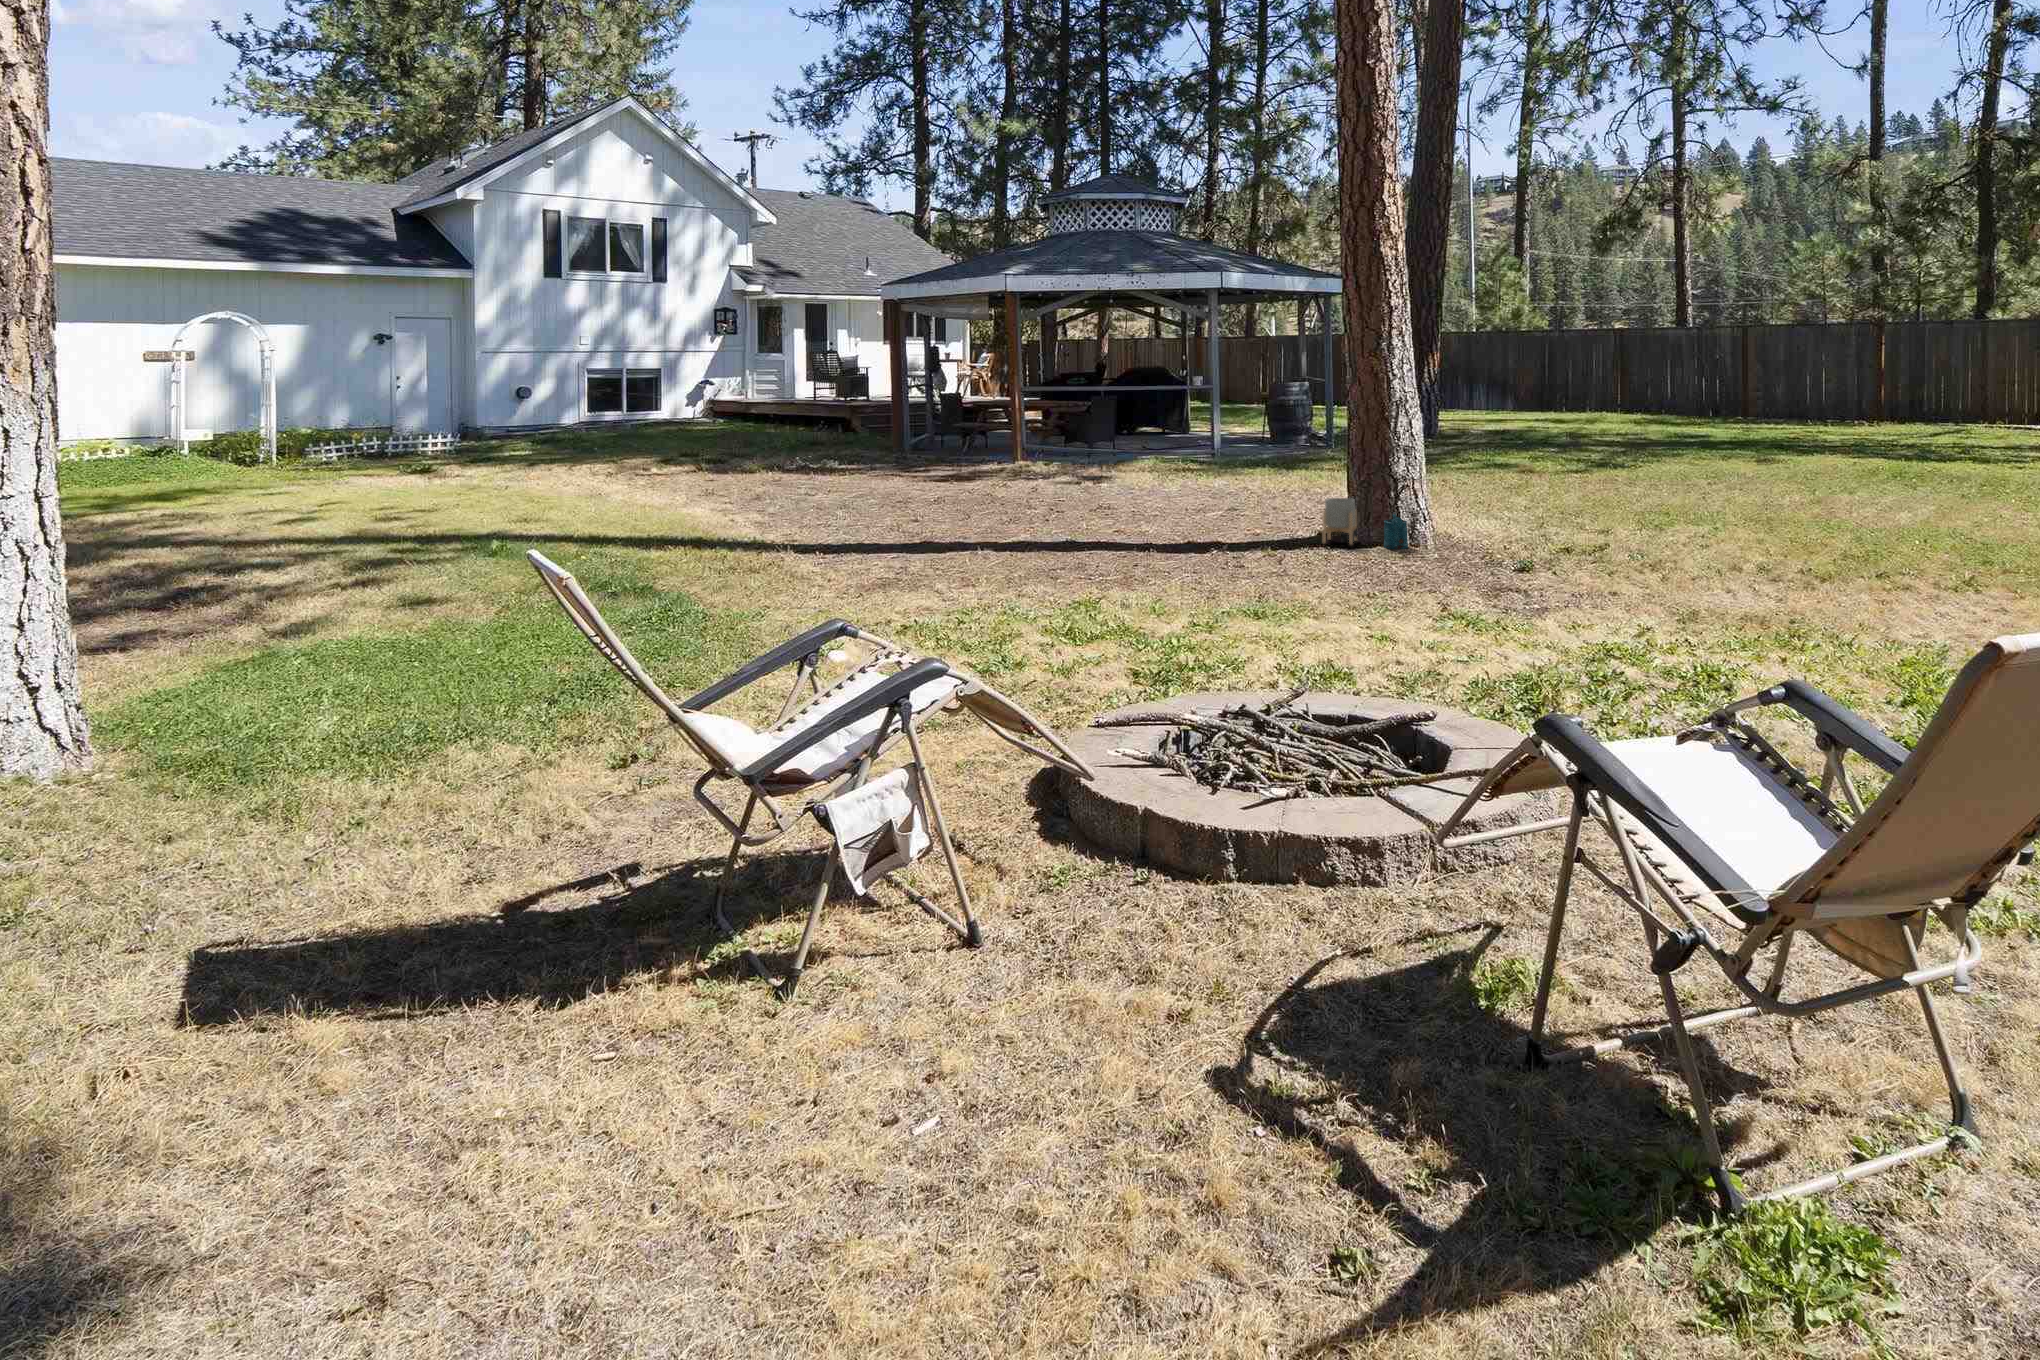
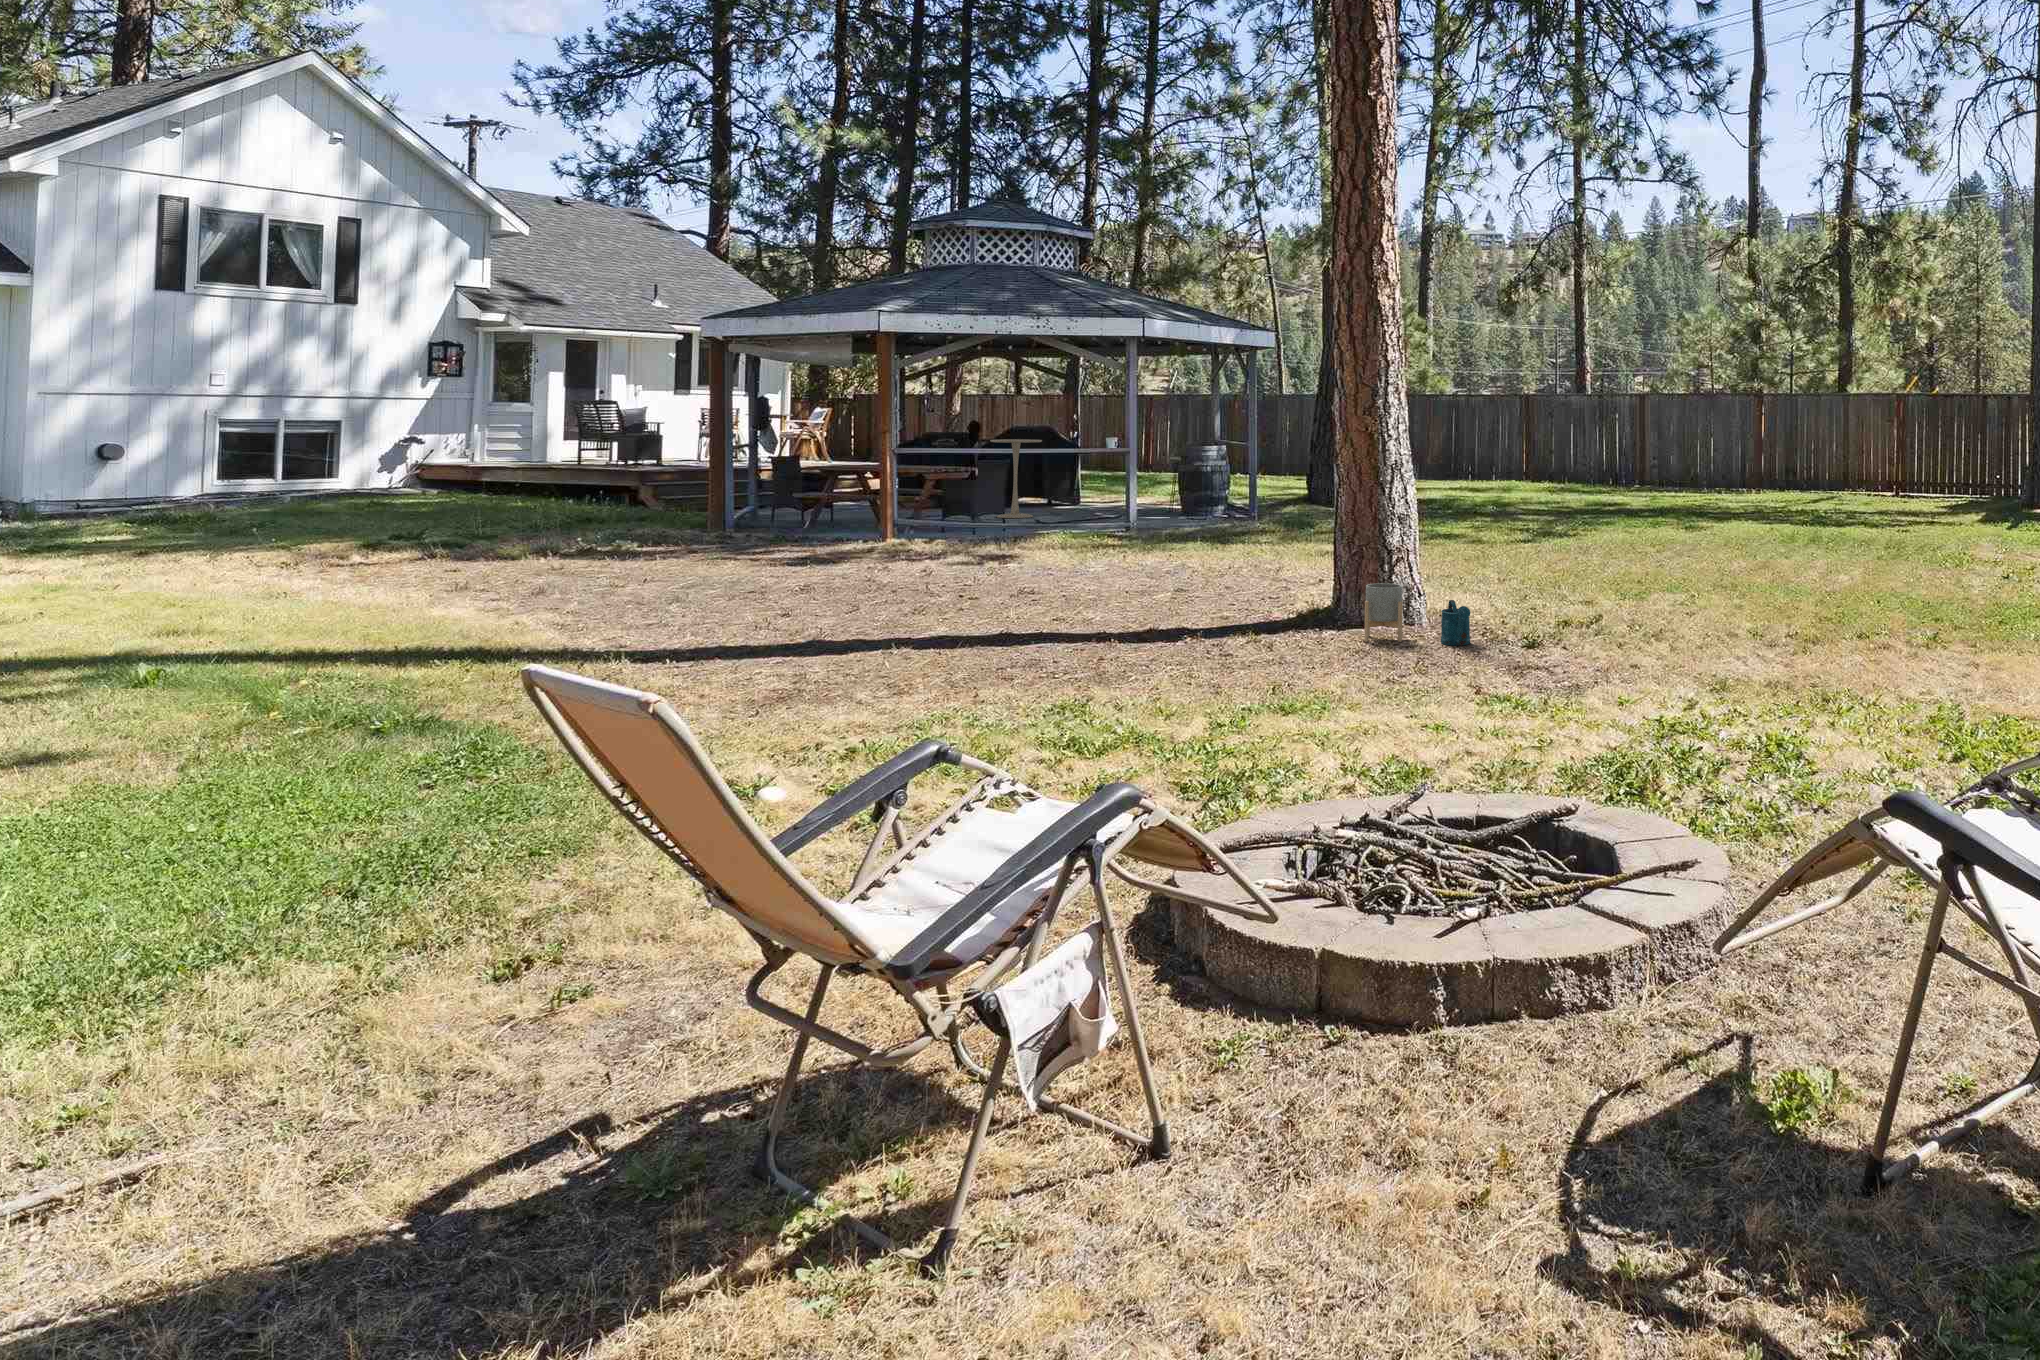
pedestal table: none [1102,380,1144,445] -> present [990,439,1042,518]

